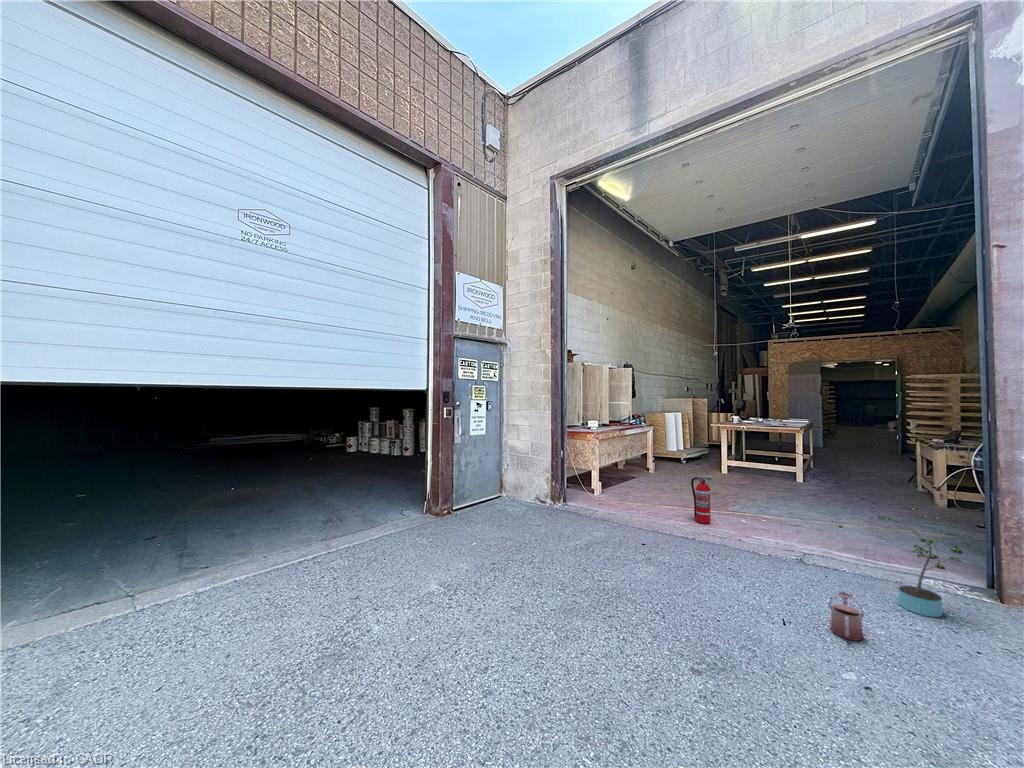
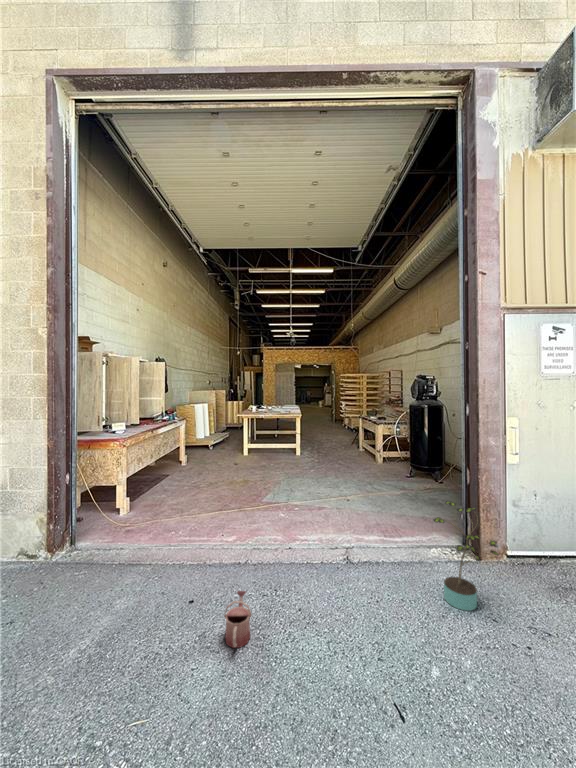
fire extinguisher: present [691,476,714,524] -> none [237,479,260,533]
watering can: present [829,592,864,641] -> present [224,591,252,648]

